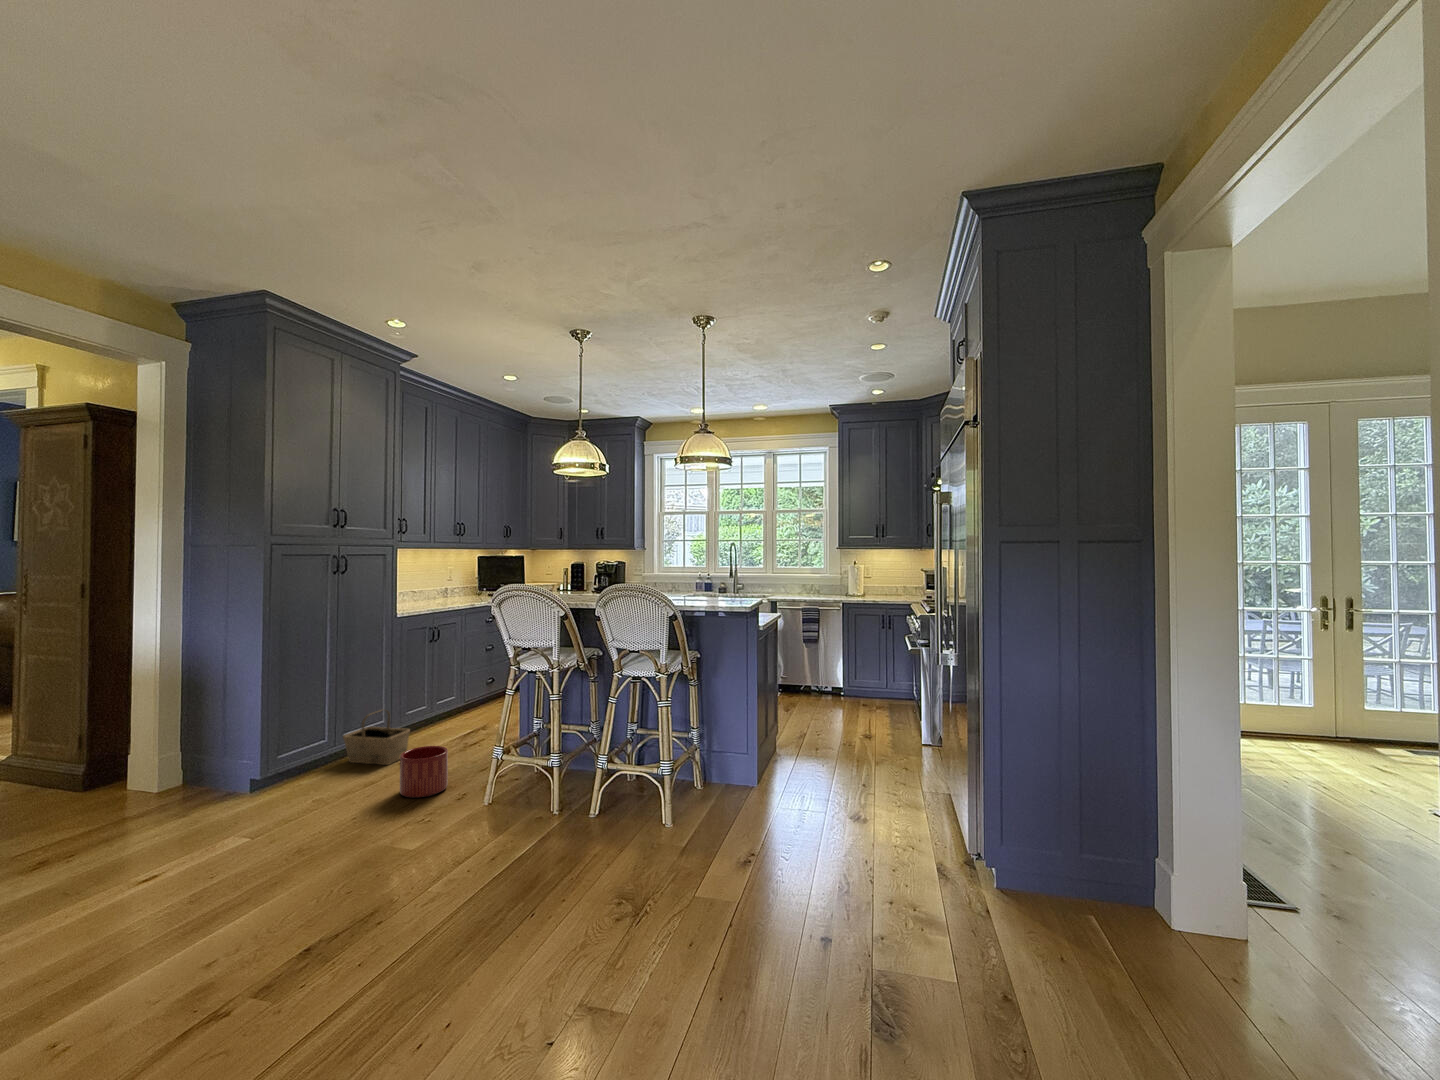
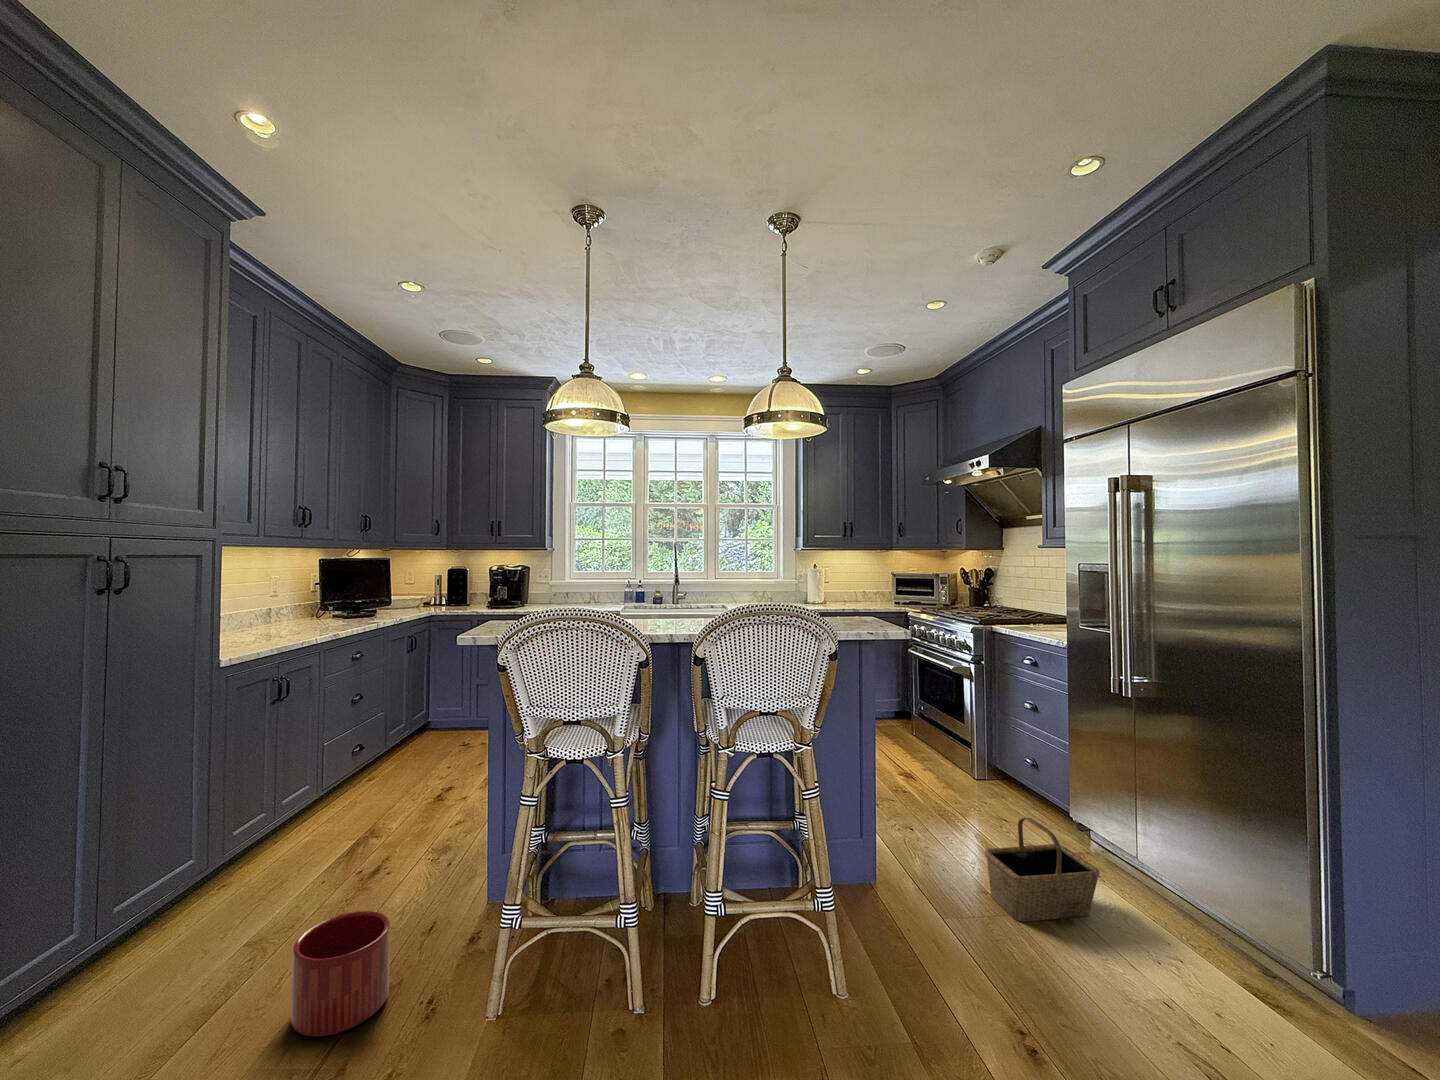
basket: present [343,710,410,765] -> present [985,817,1099,922]

